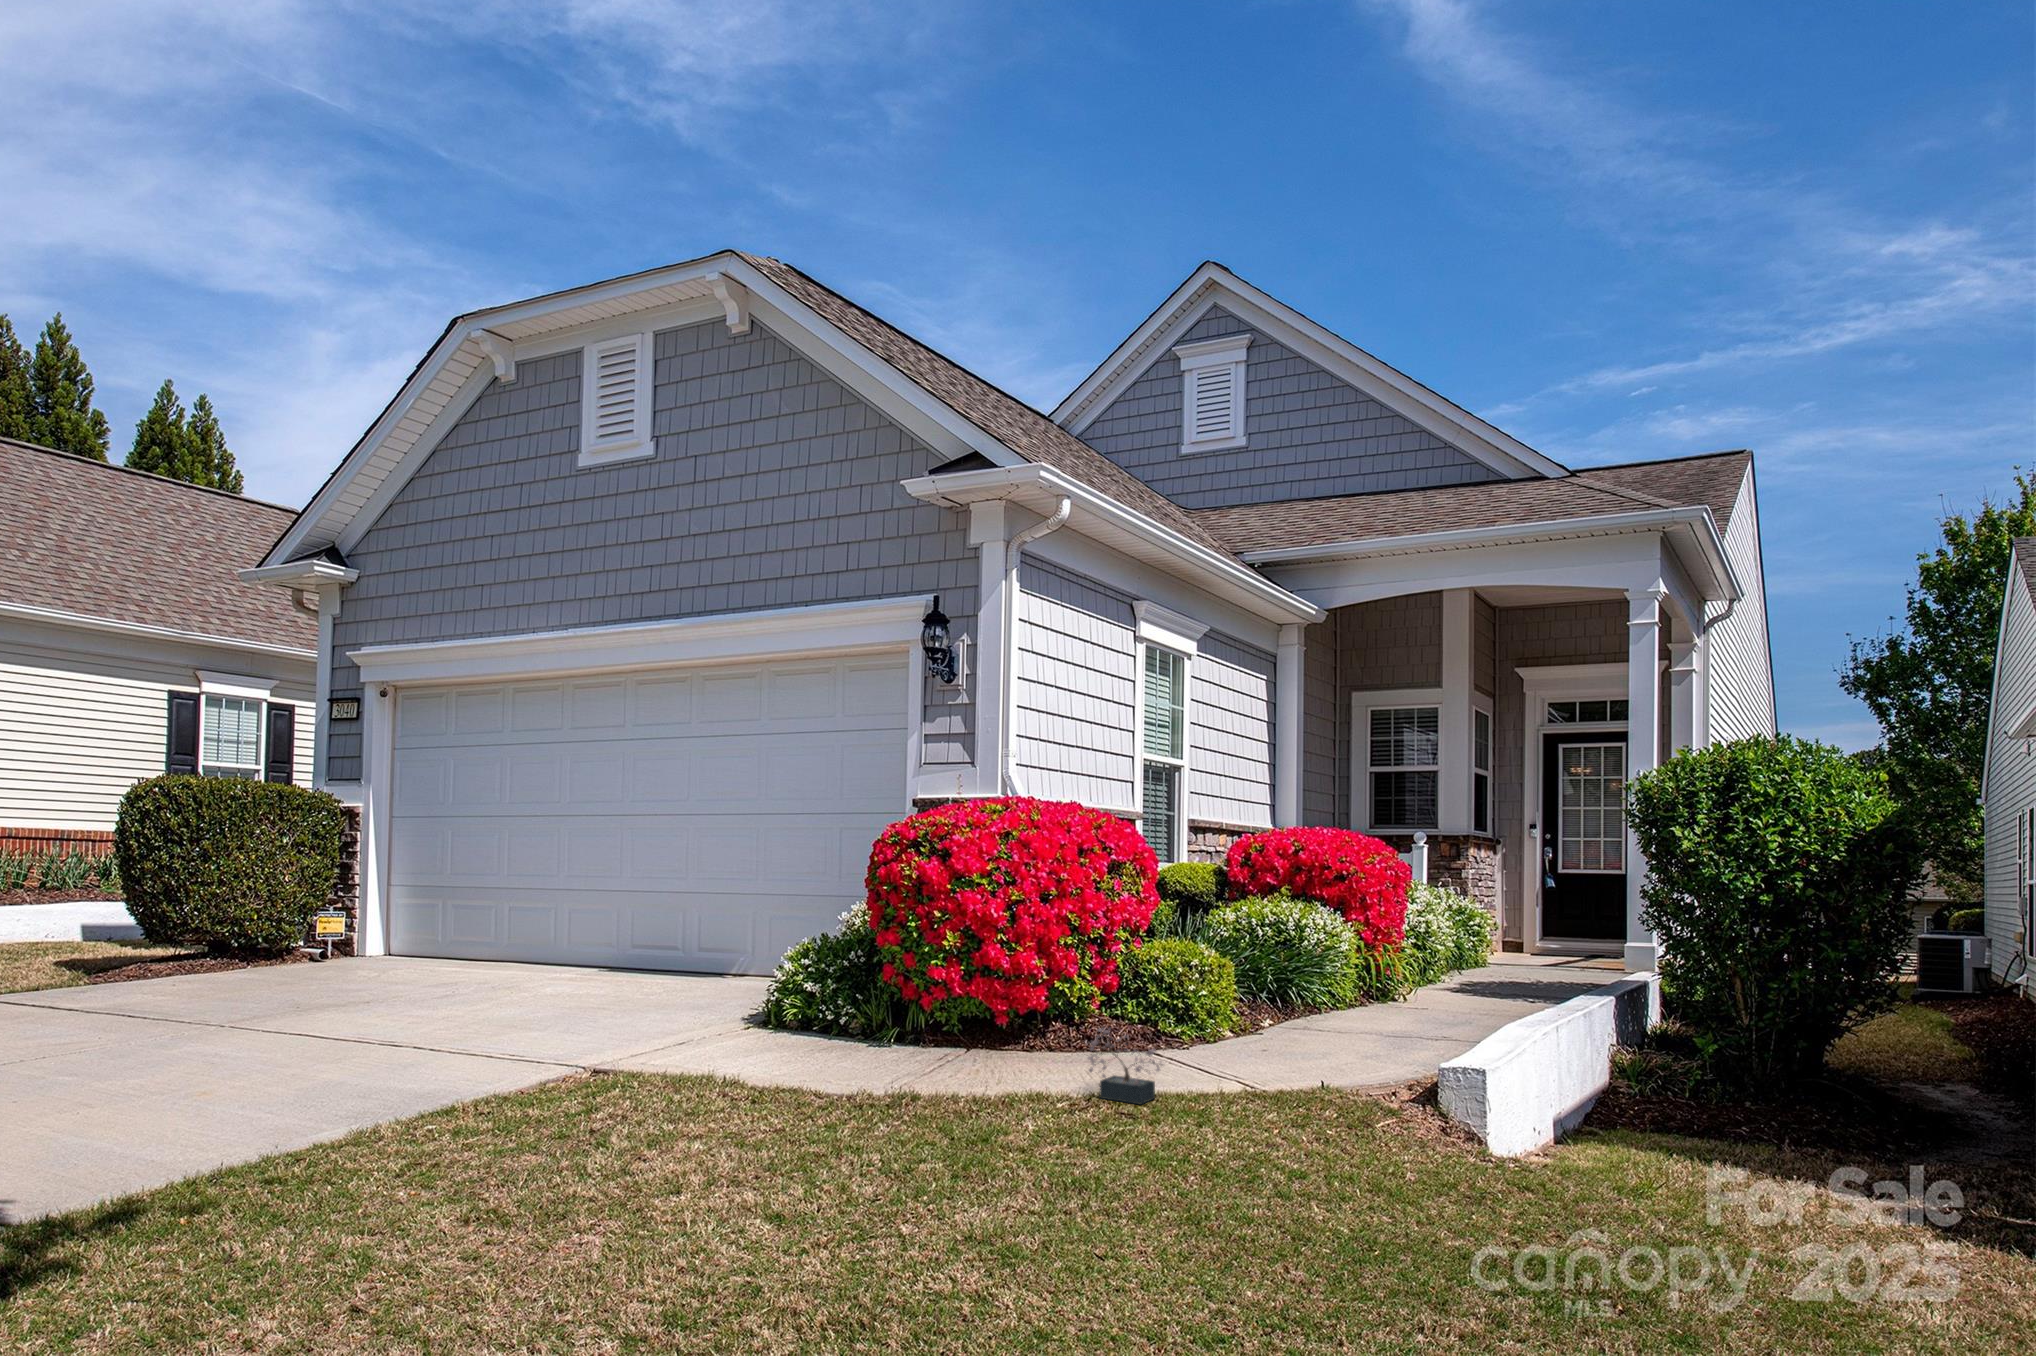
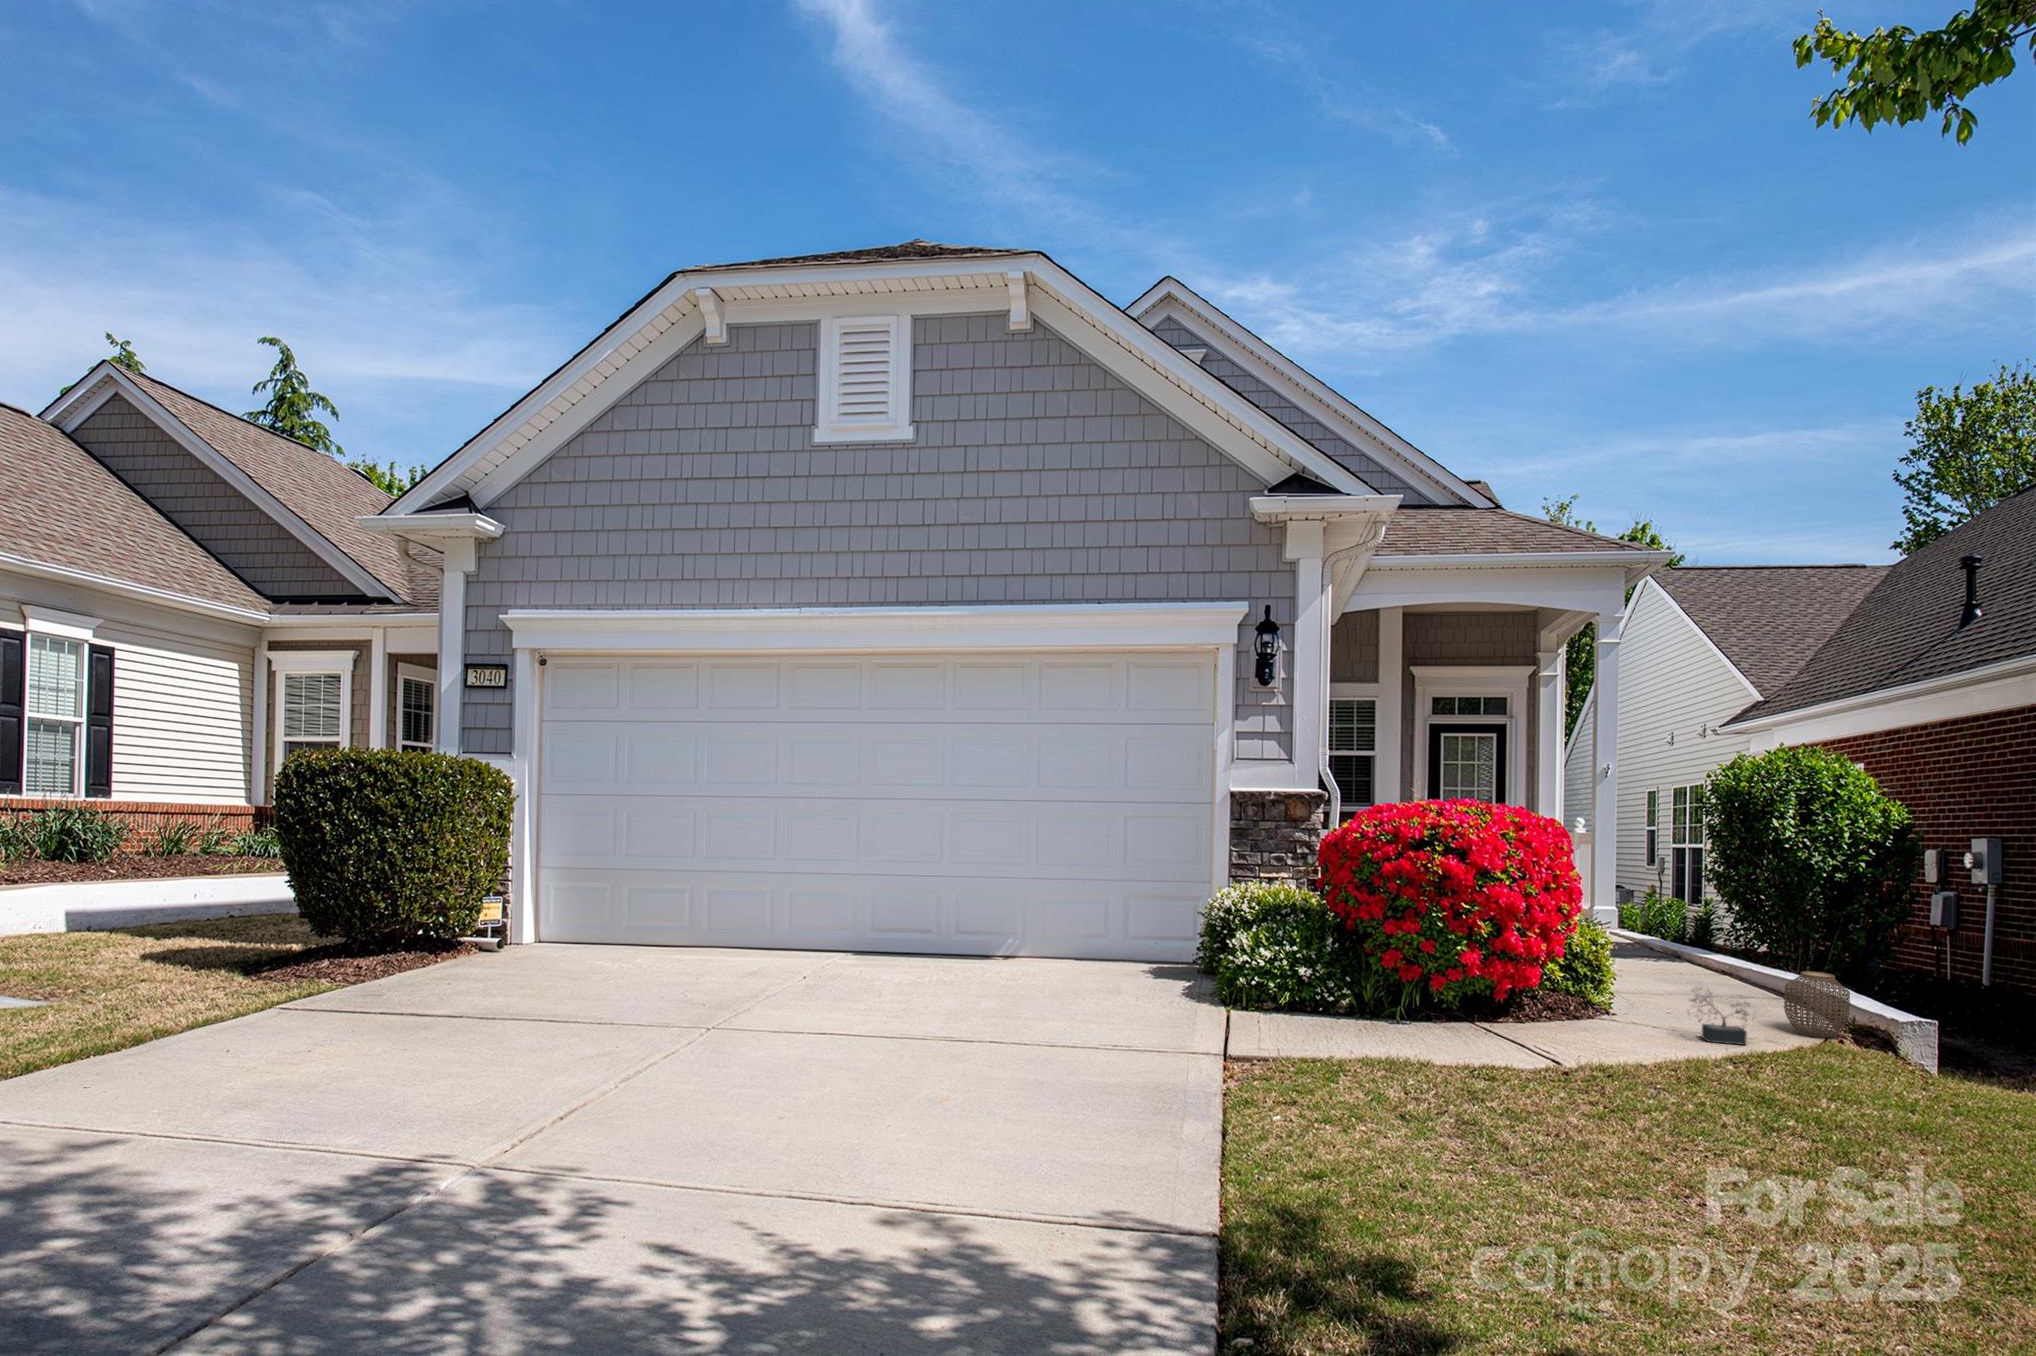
woven basket: none [1259,1014,1336,1103] -> present [1784,971,1850,1037]

